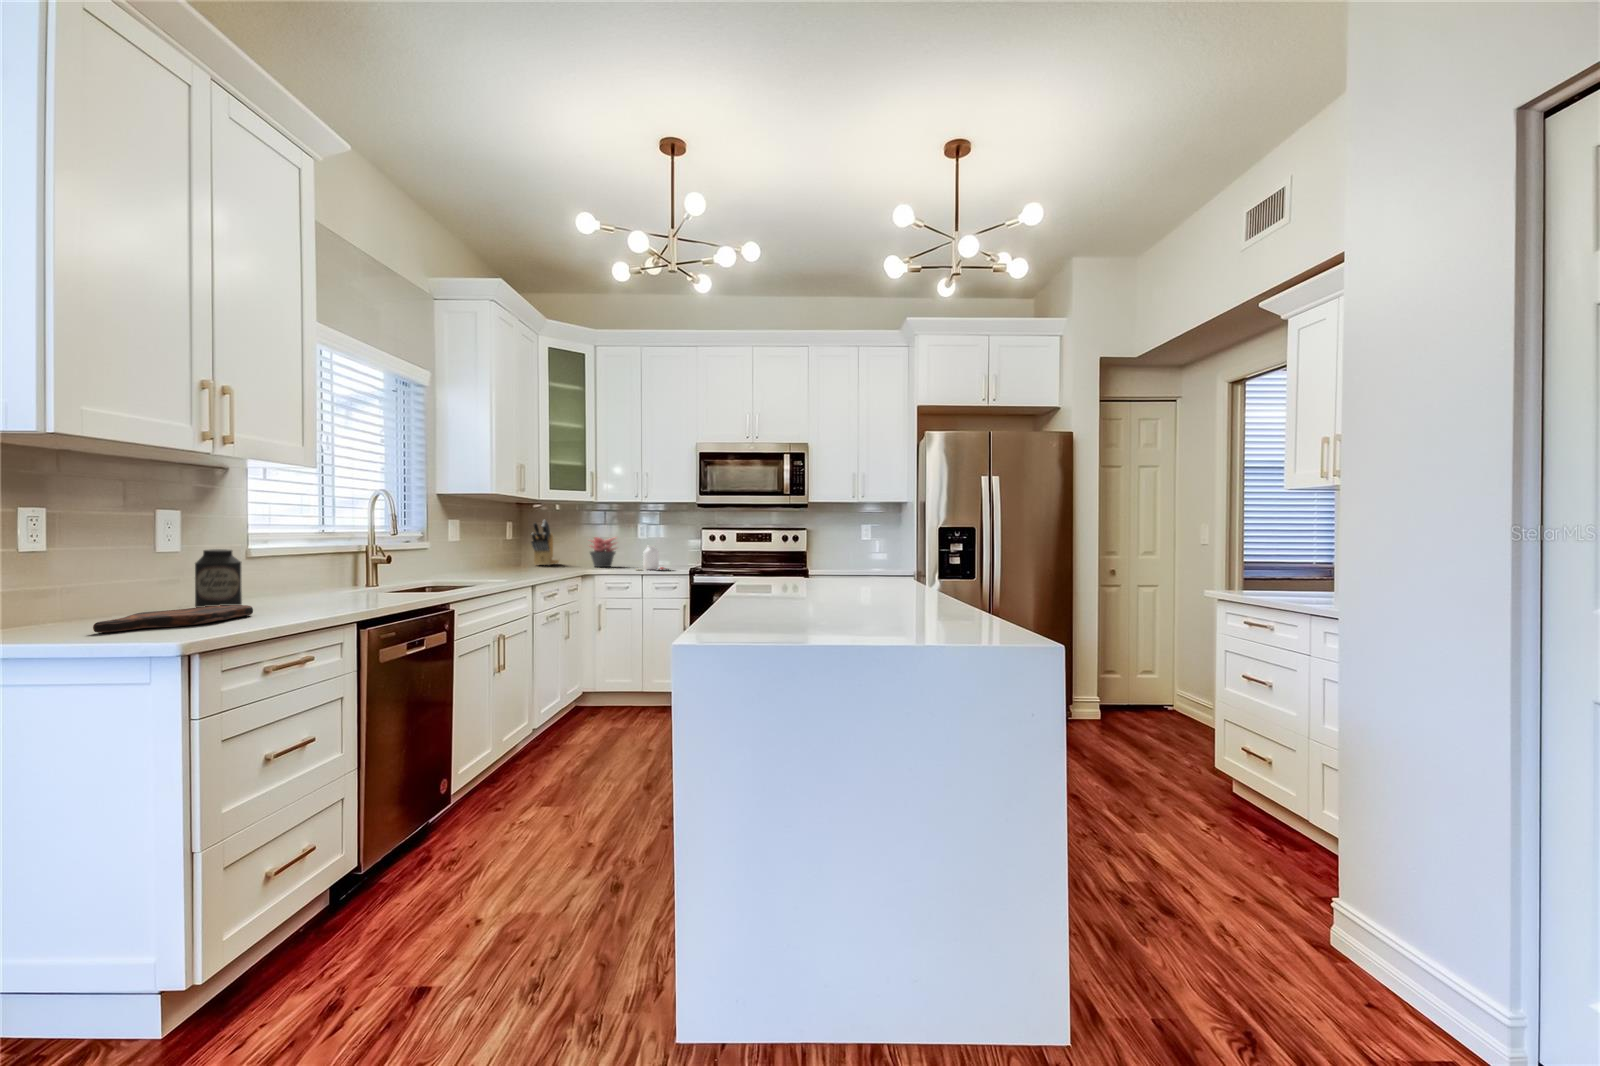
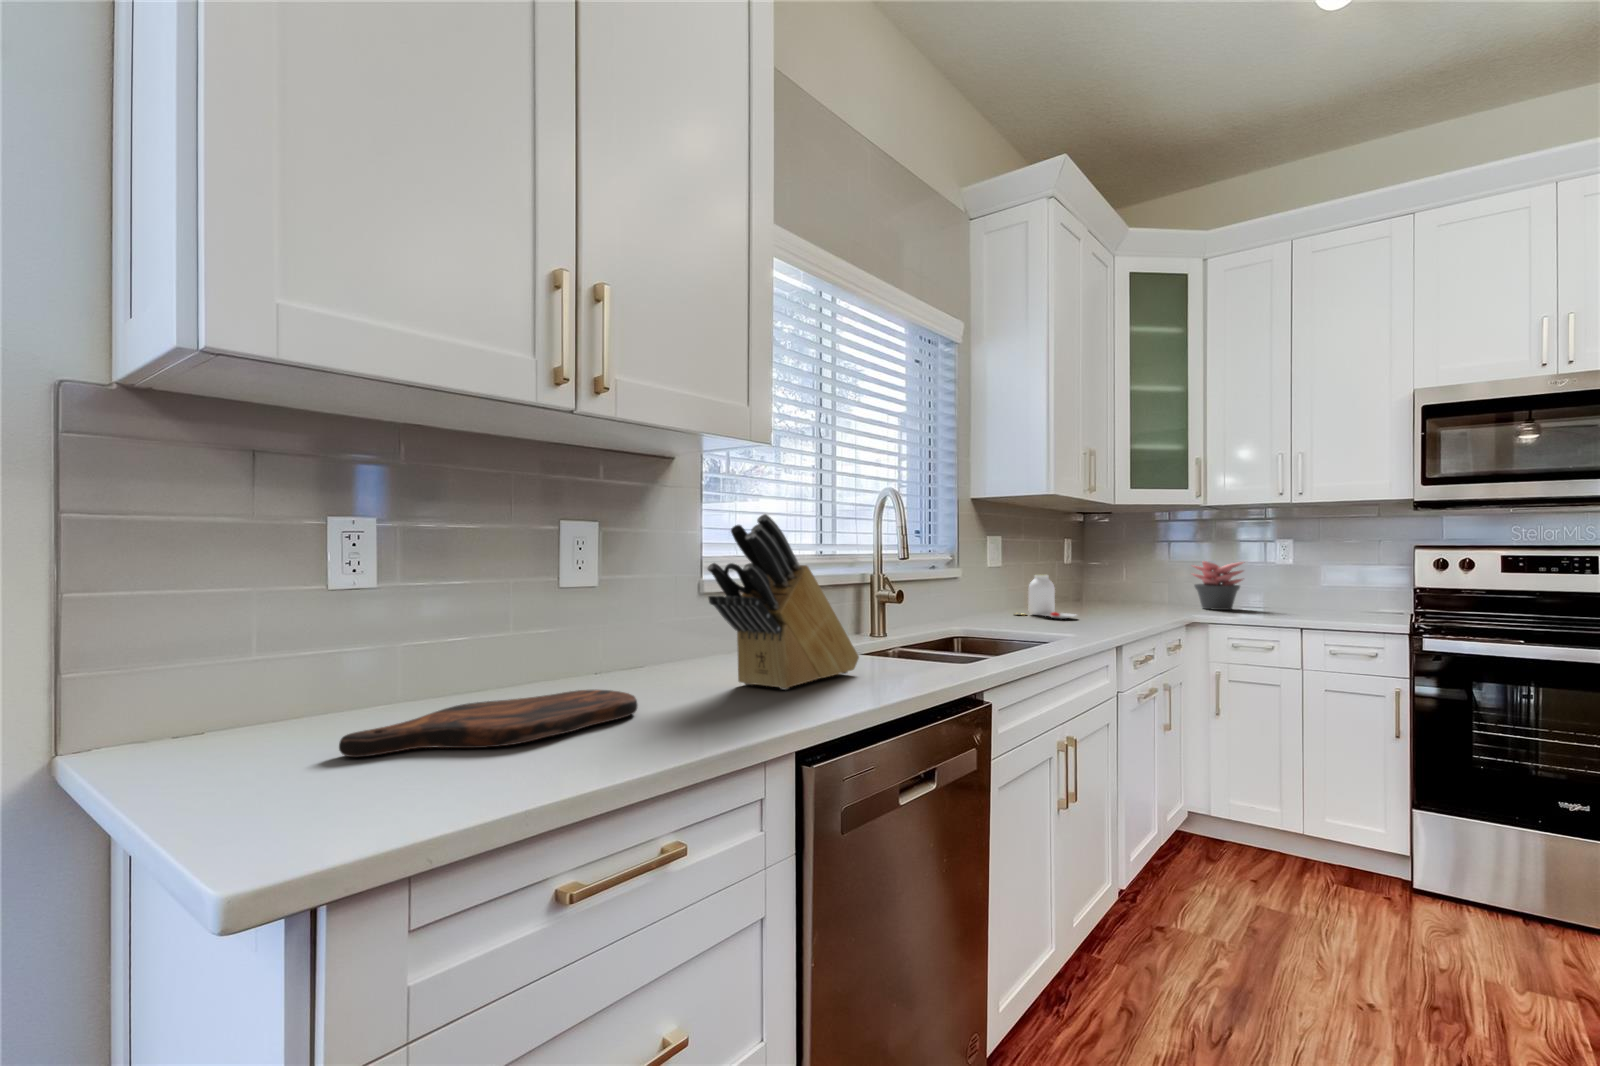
knife block: present [531,520,559,565] -> present [708,514,859,690]
jar: present [643,545,671,570] -> present [1028,575,1076,619]
canister: present [195,549,242,607] -> none [592,585,656,692]

